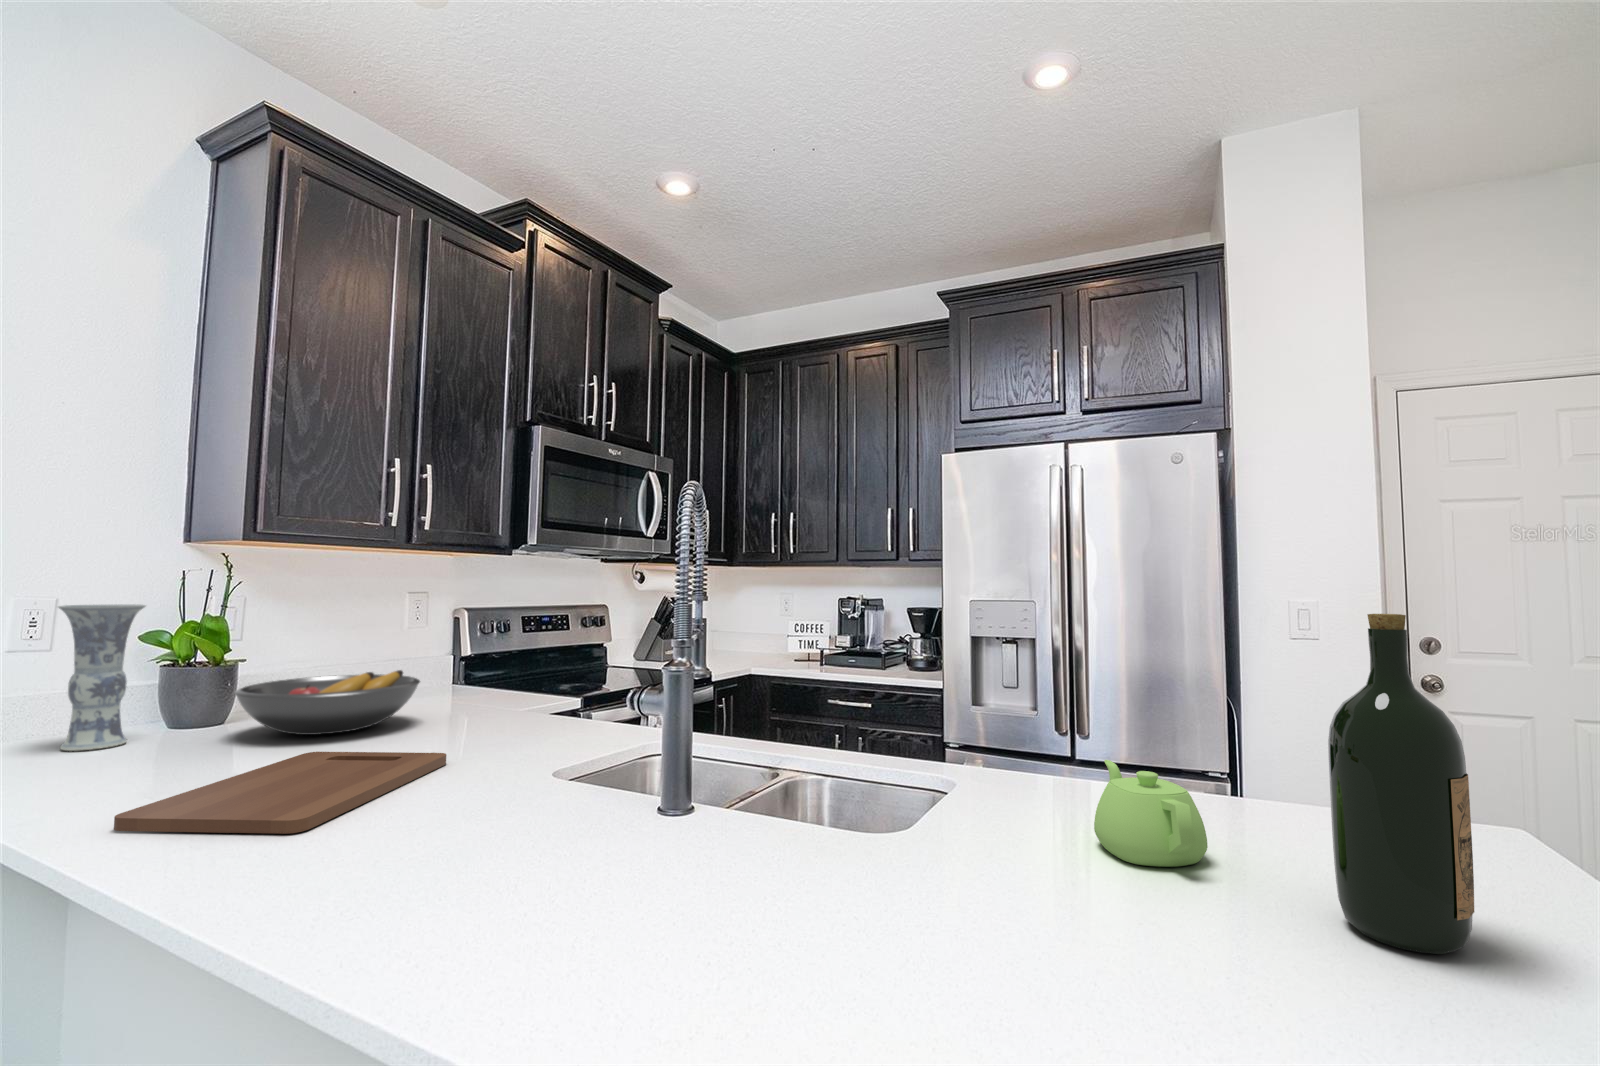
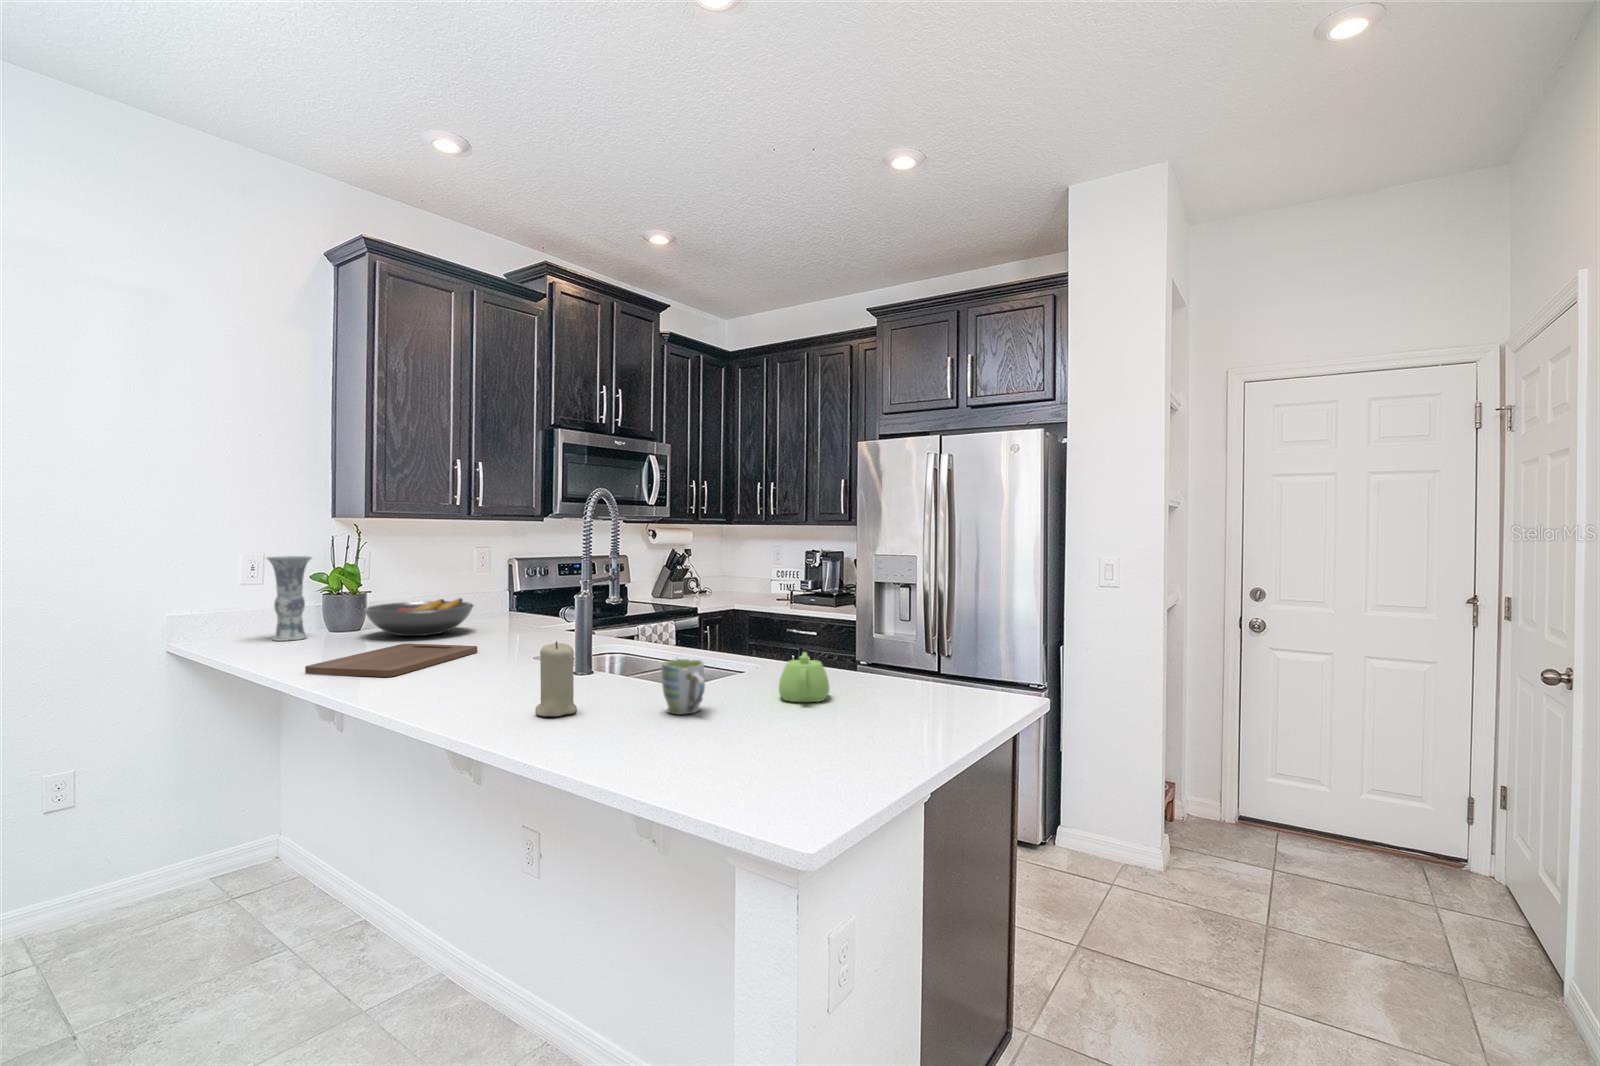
wine bottle: present [1328,614,1474,954] -> none [835,575,887,730]
candle: none [670,769,768,950] -> present [535,641,577,716]
mug: none [935,792,1054,921] -> present [661,659,705,714]

